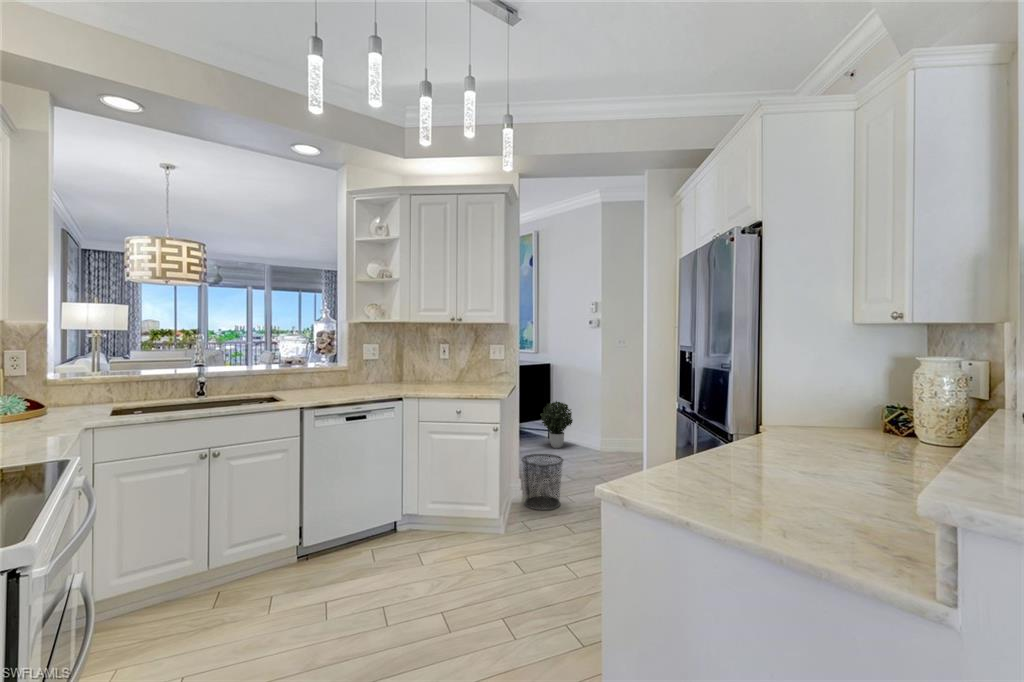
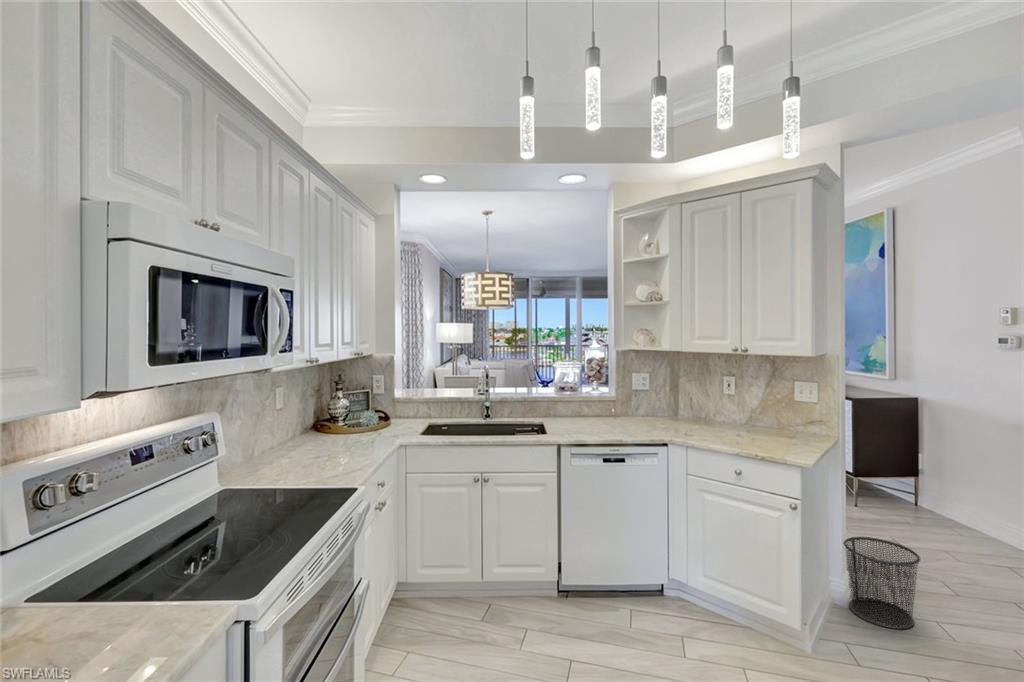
potted plant: present [540,401,573,448] -> none [894,452,959,523]

